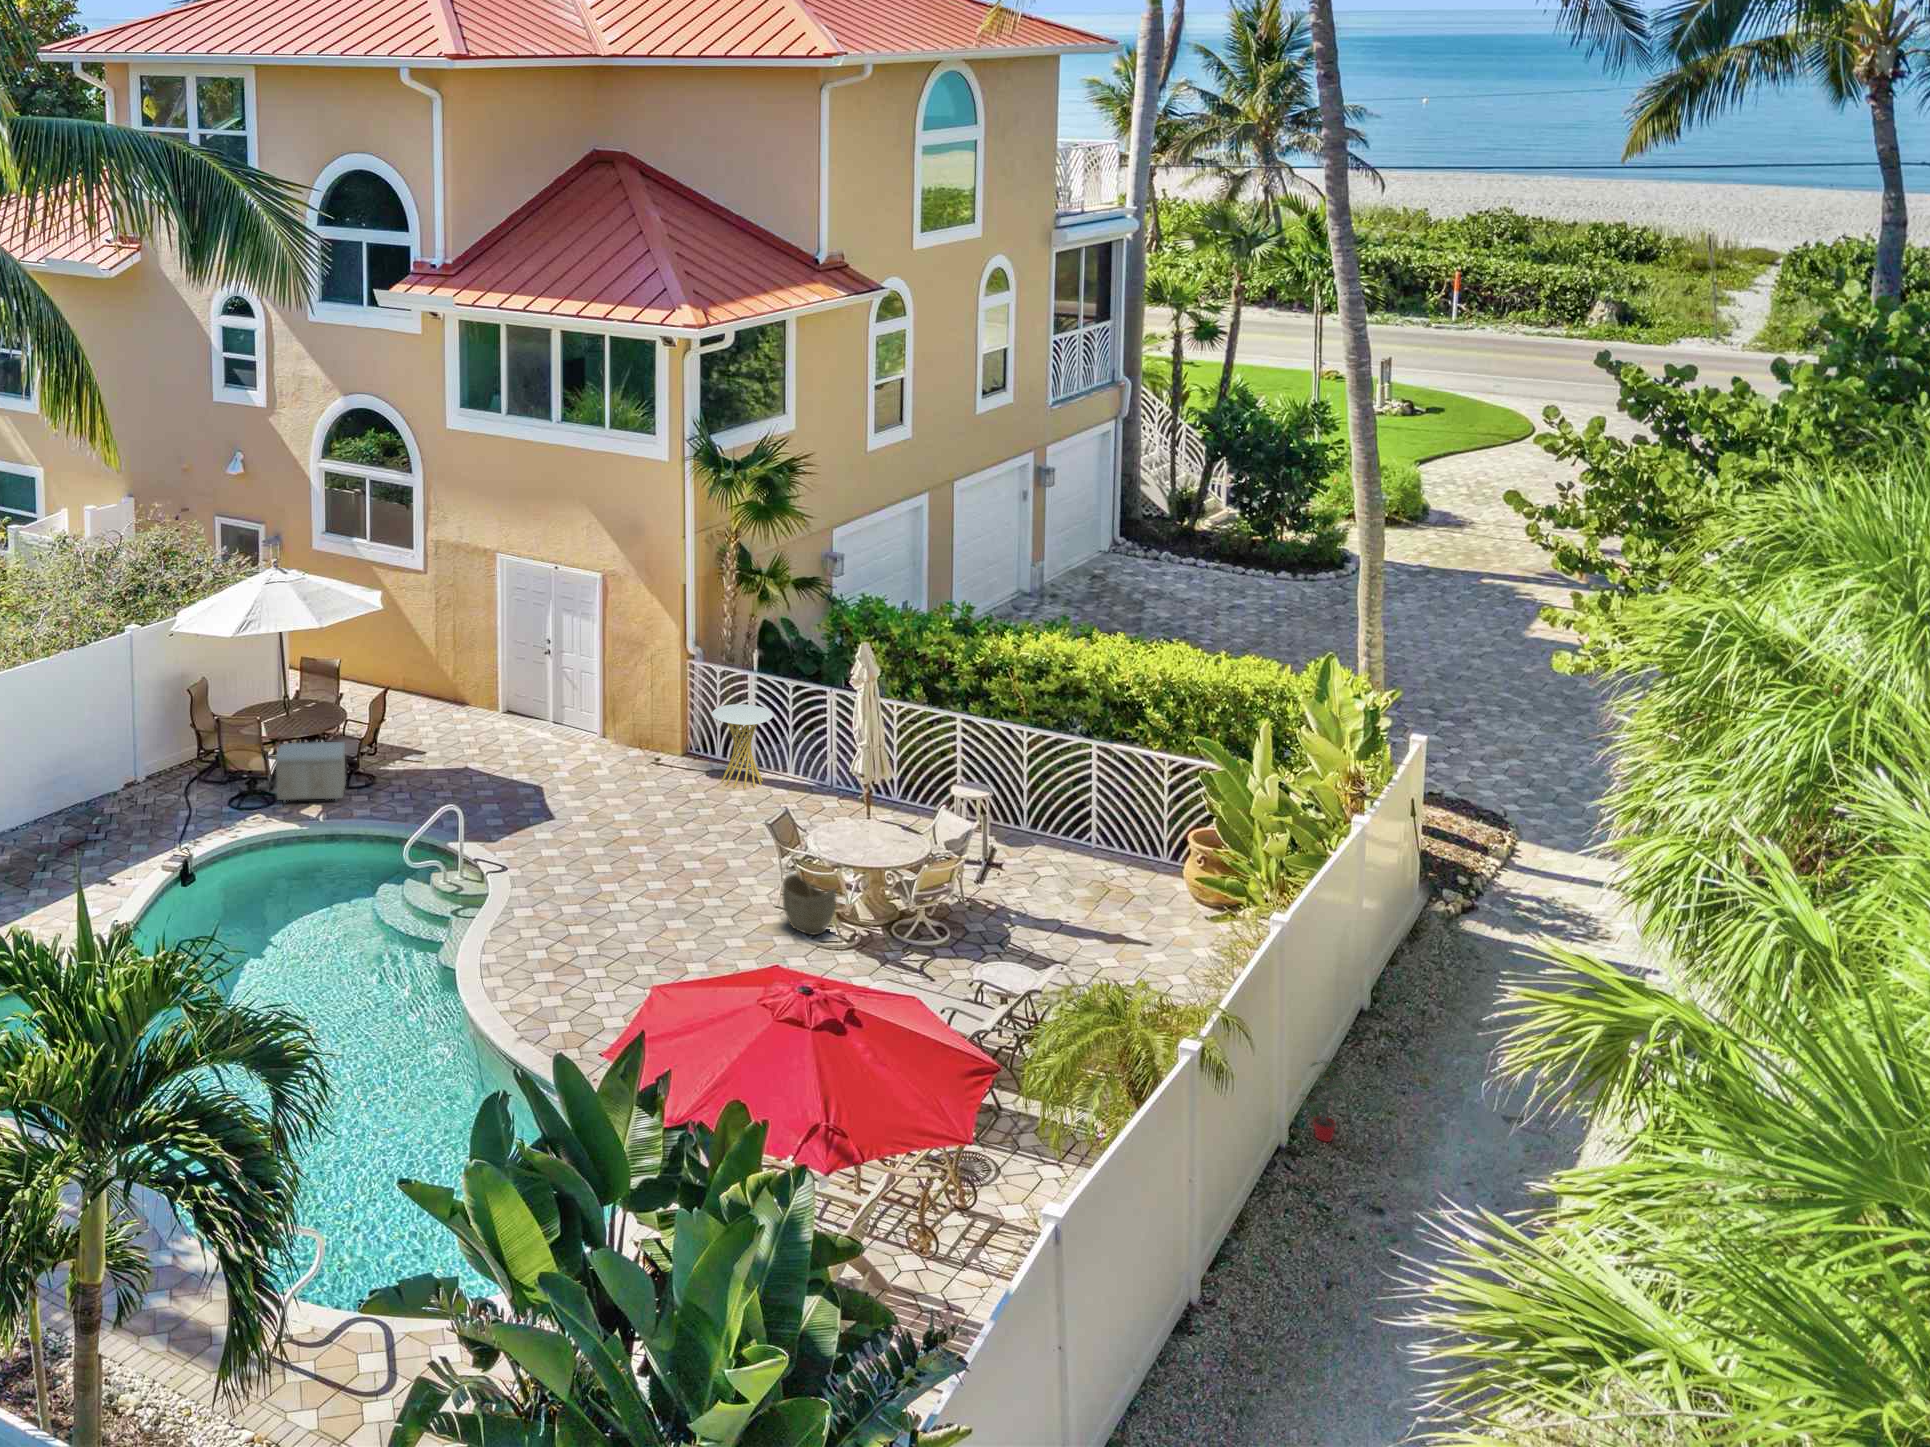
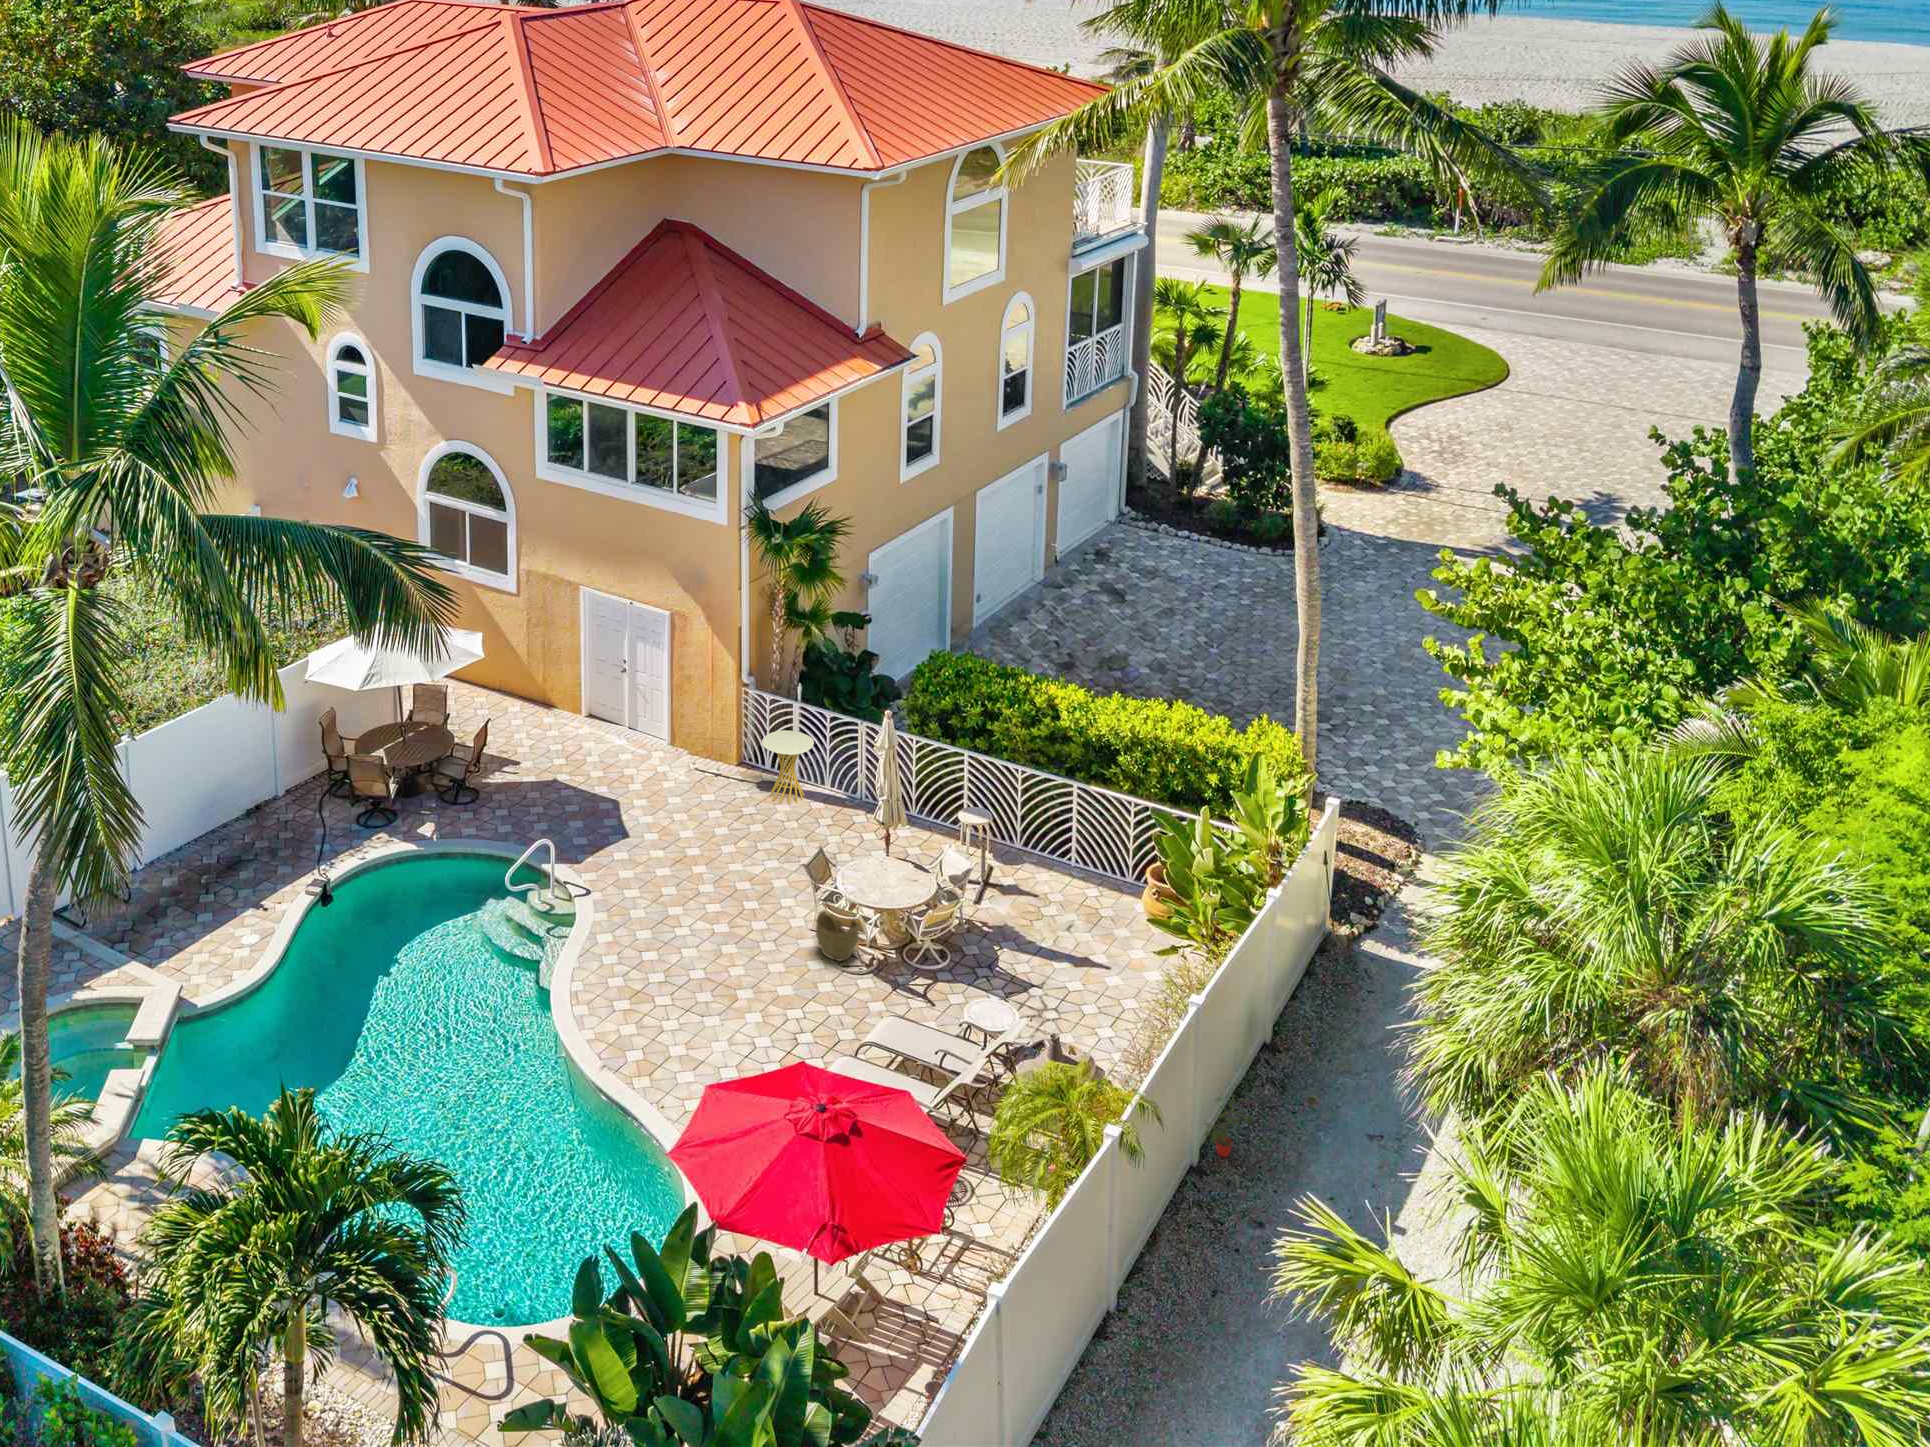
storage bench: present [276,742,345,802] -> none [394,766,452,820]

